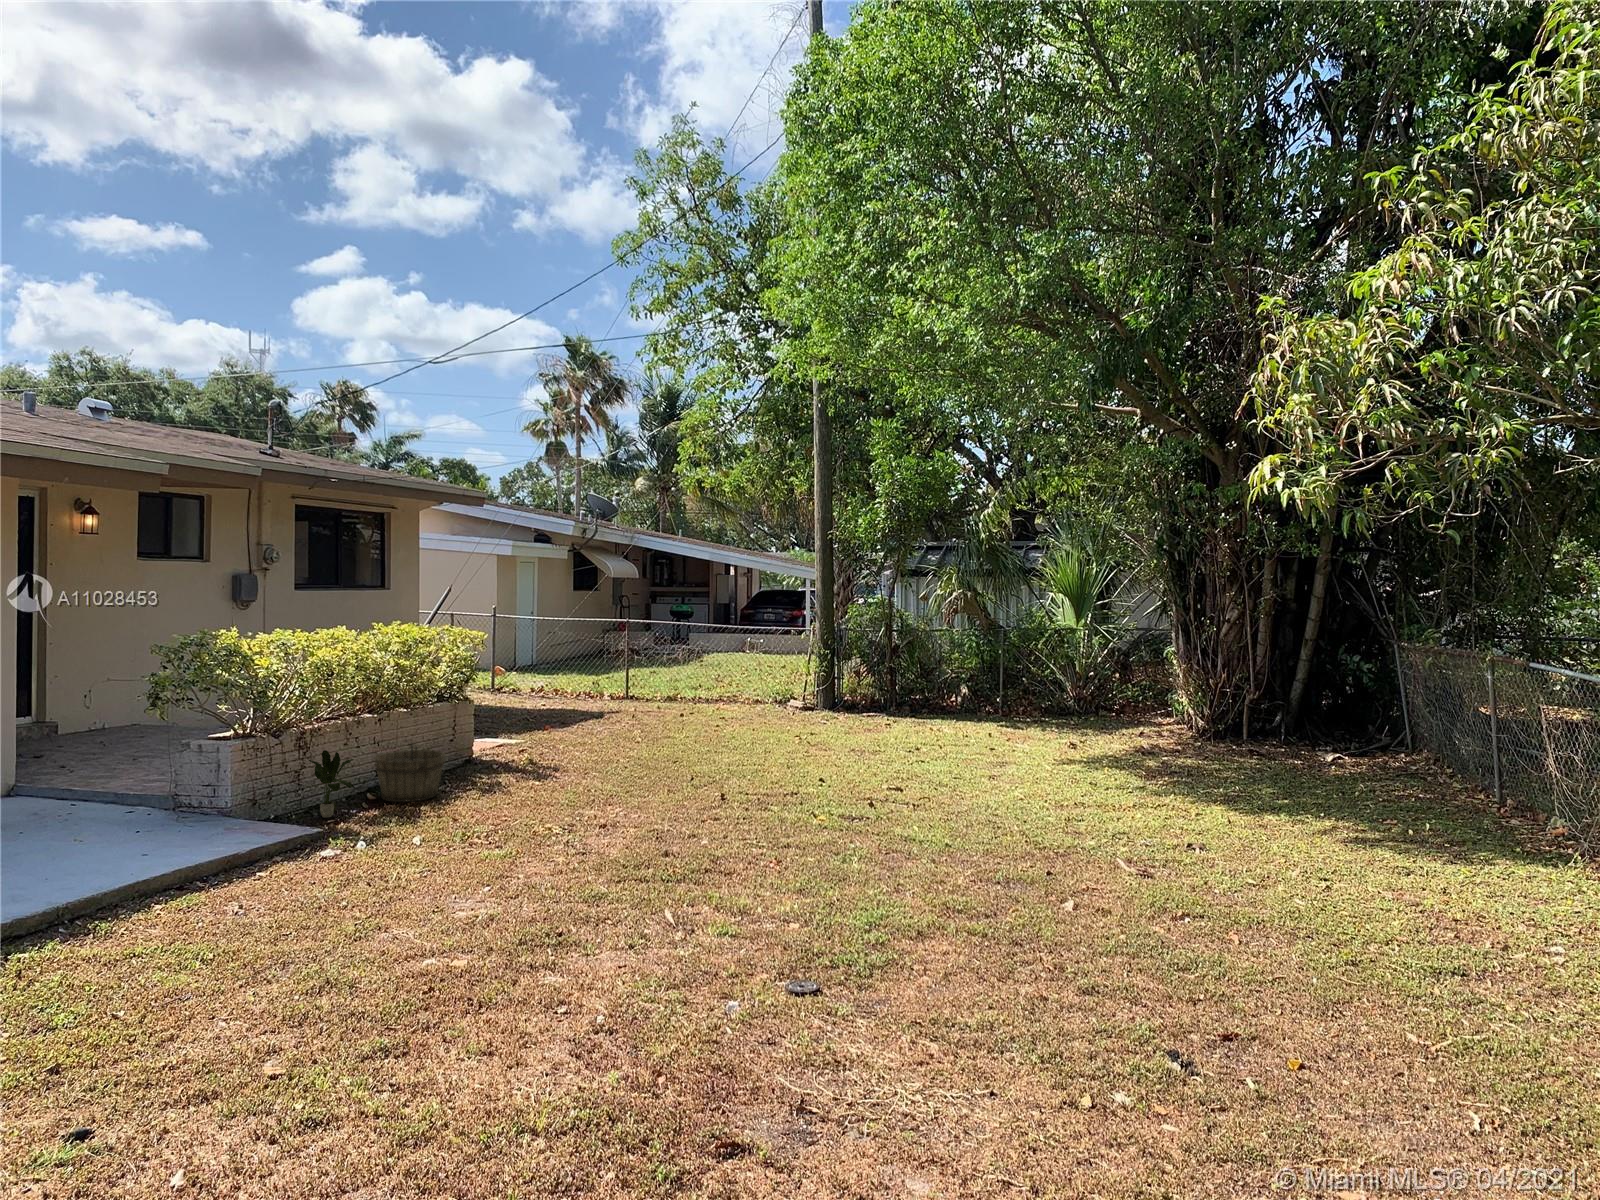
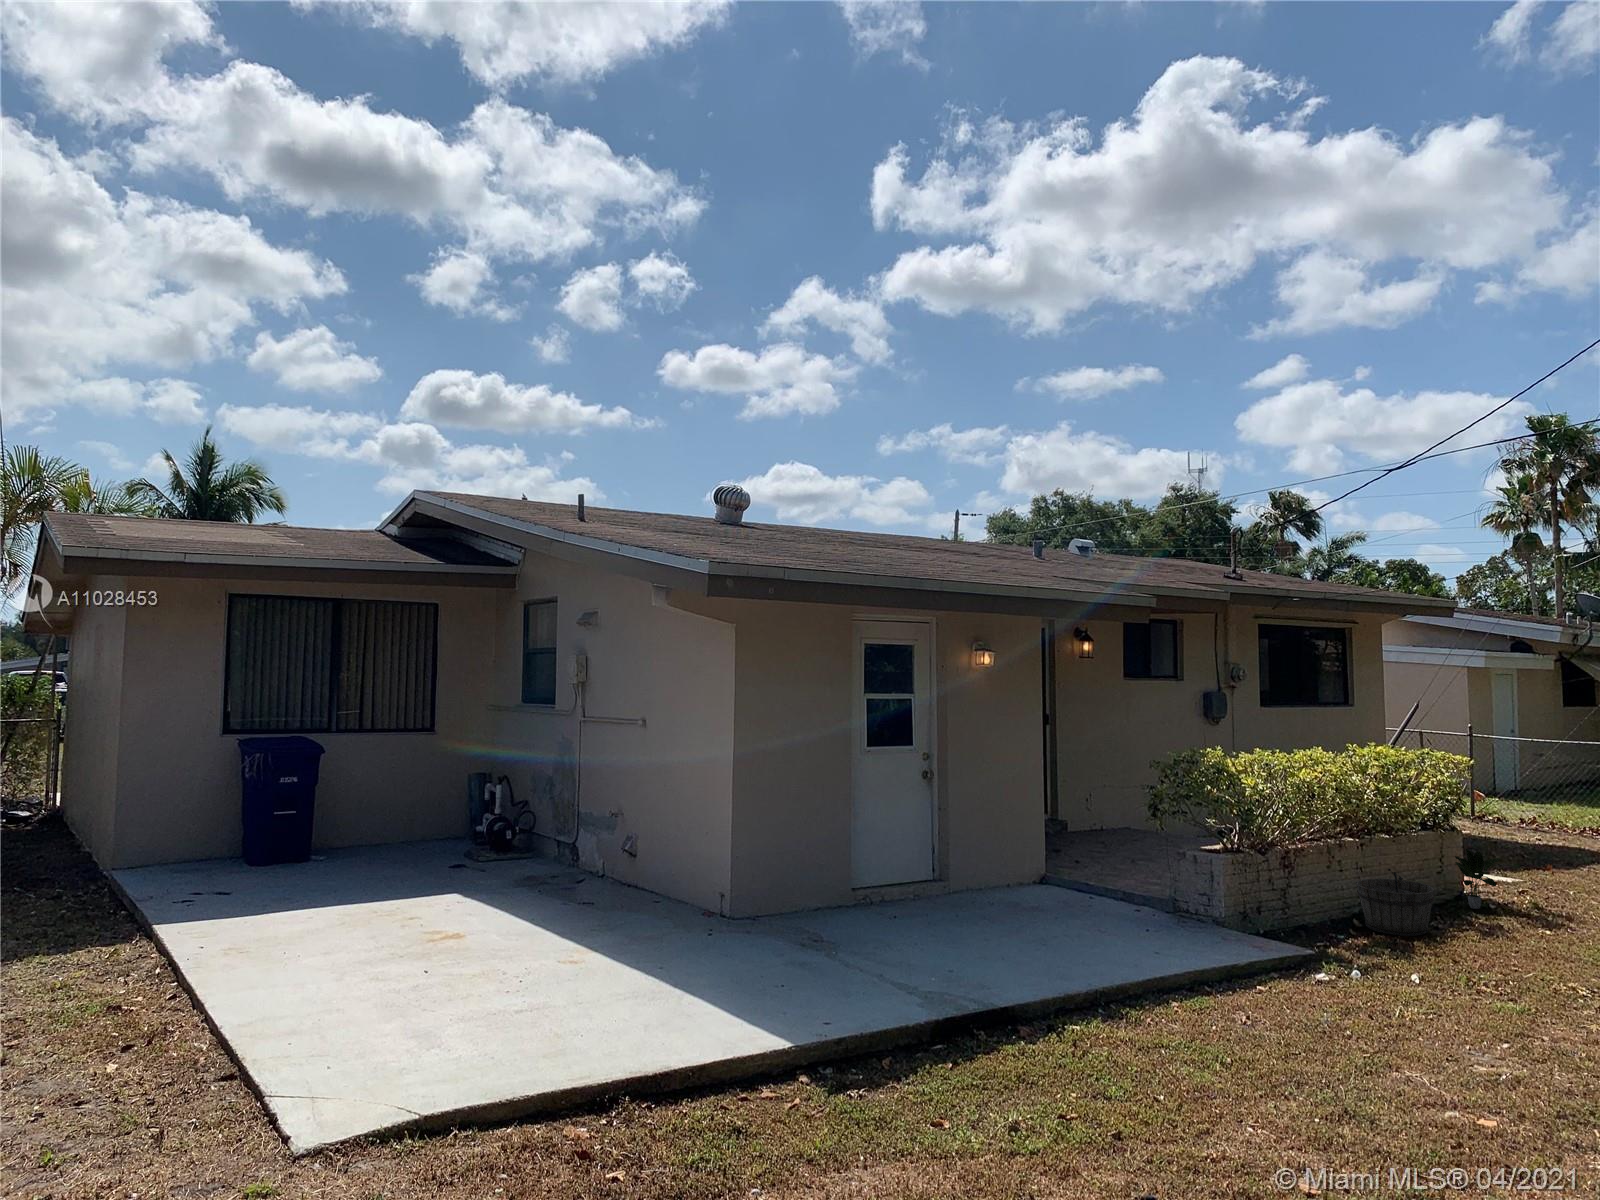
potted plant: present [309,750,355,818] -> present [1455,849,1500,909]

